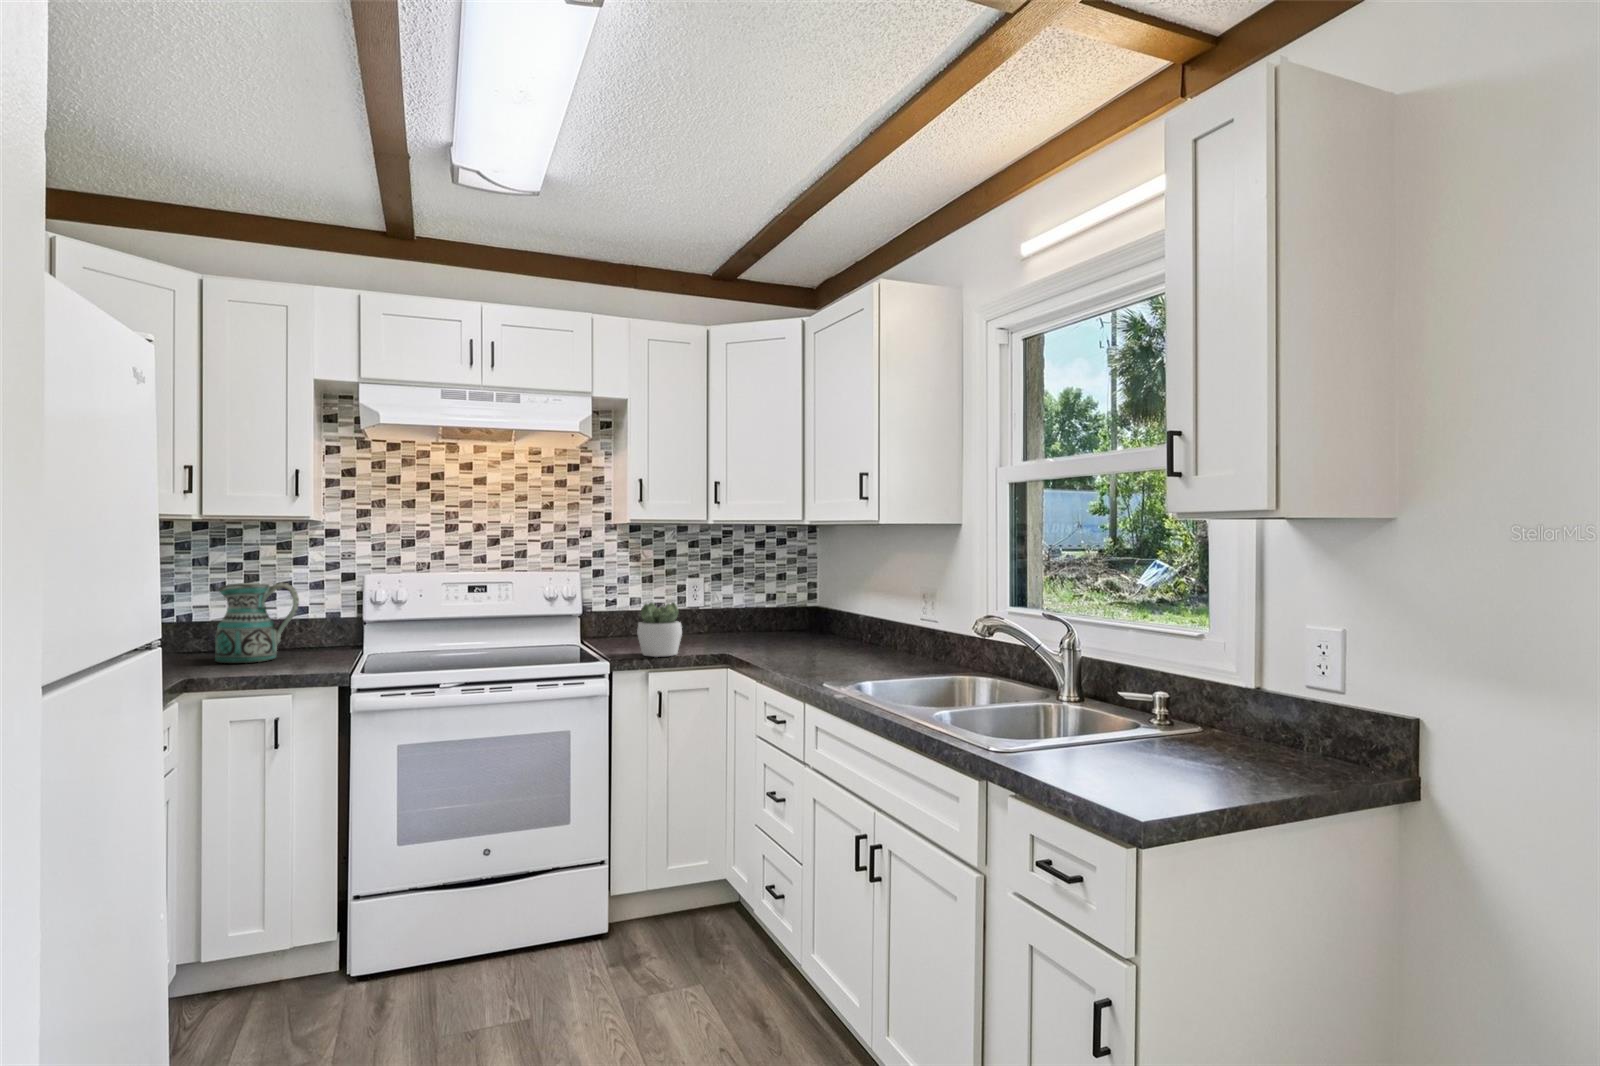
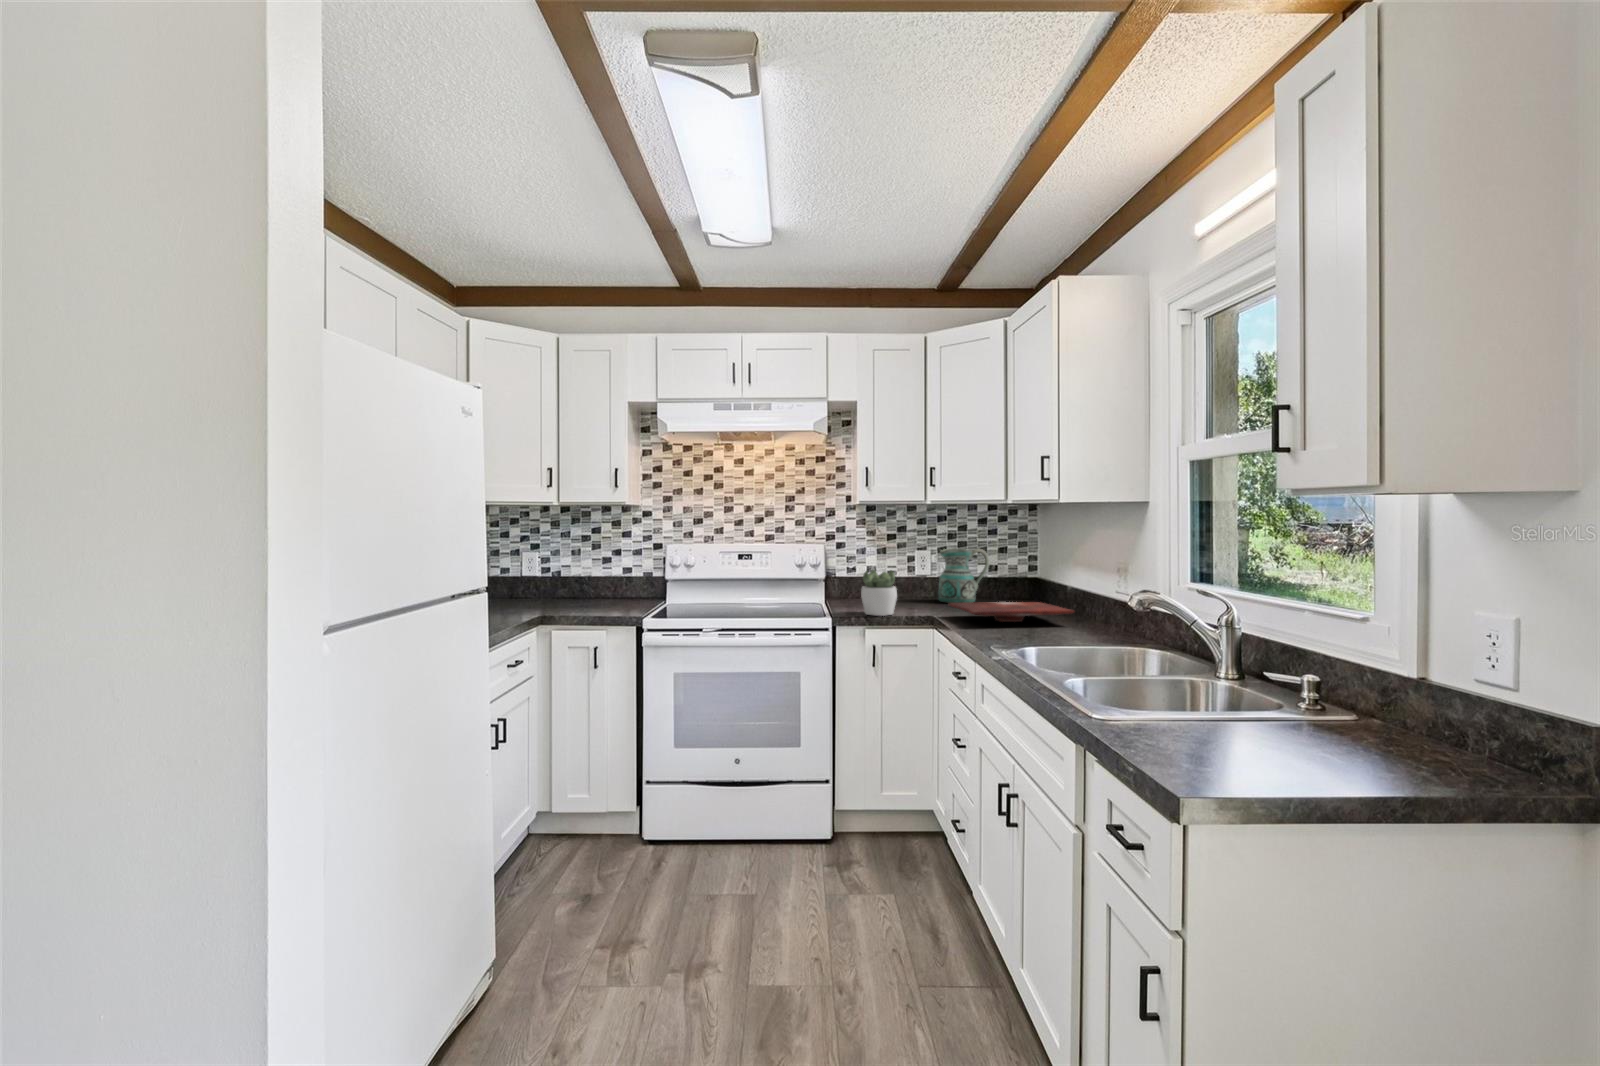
ceramic pitcher: present [215,582,299,663] -> present [938,548,989,603]
cutting board: none [740,634,878,657] -> present [948,602,1074,622]

